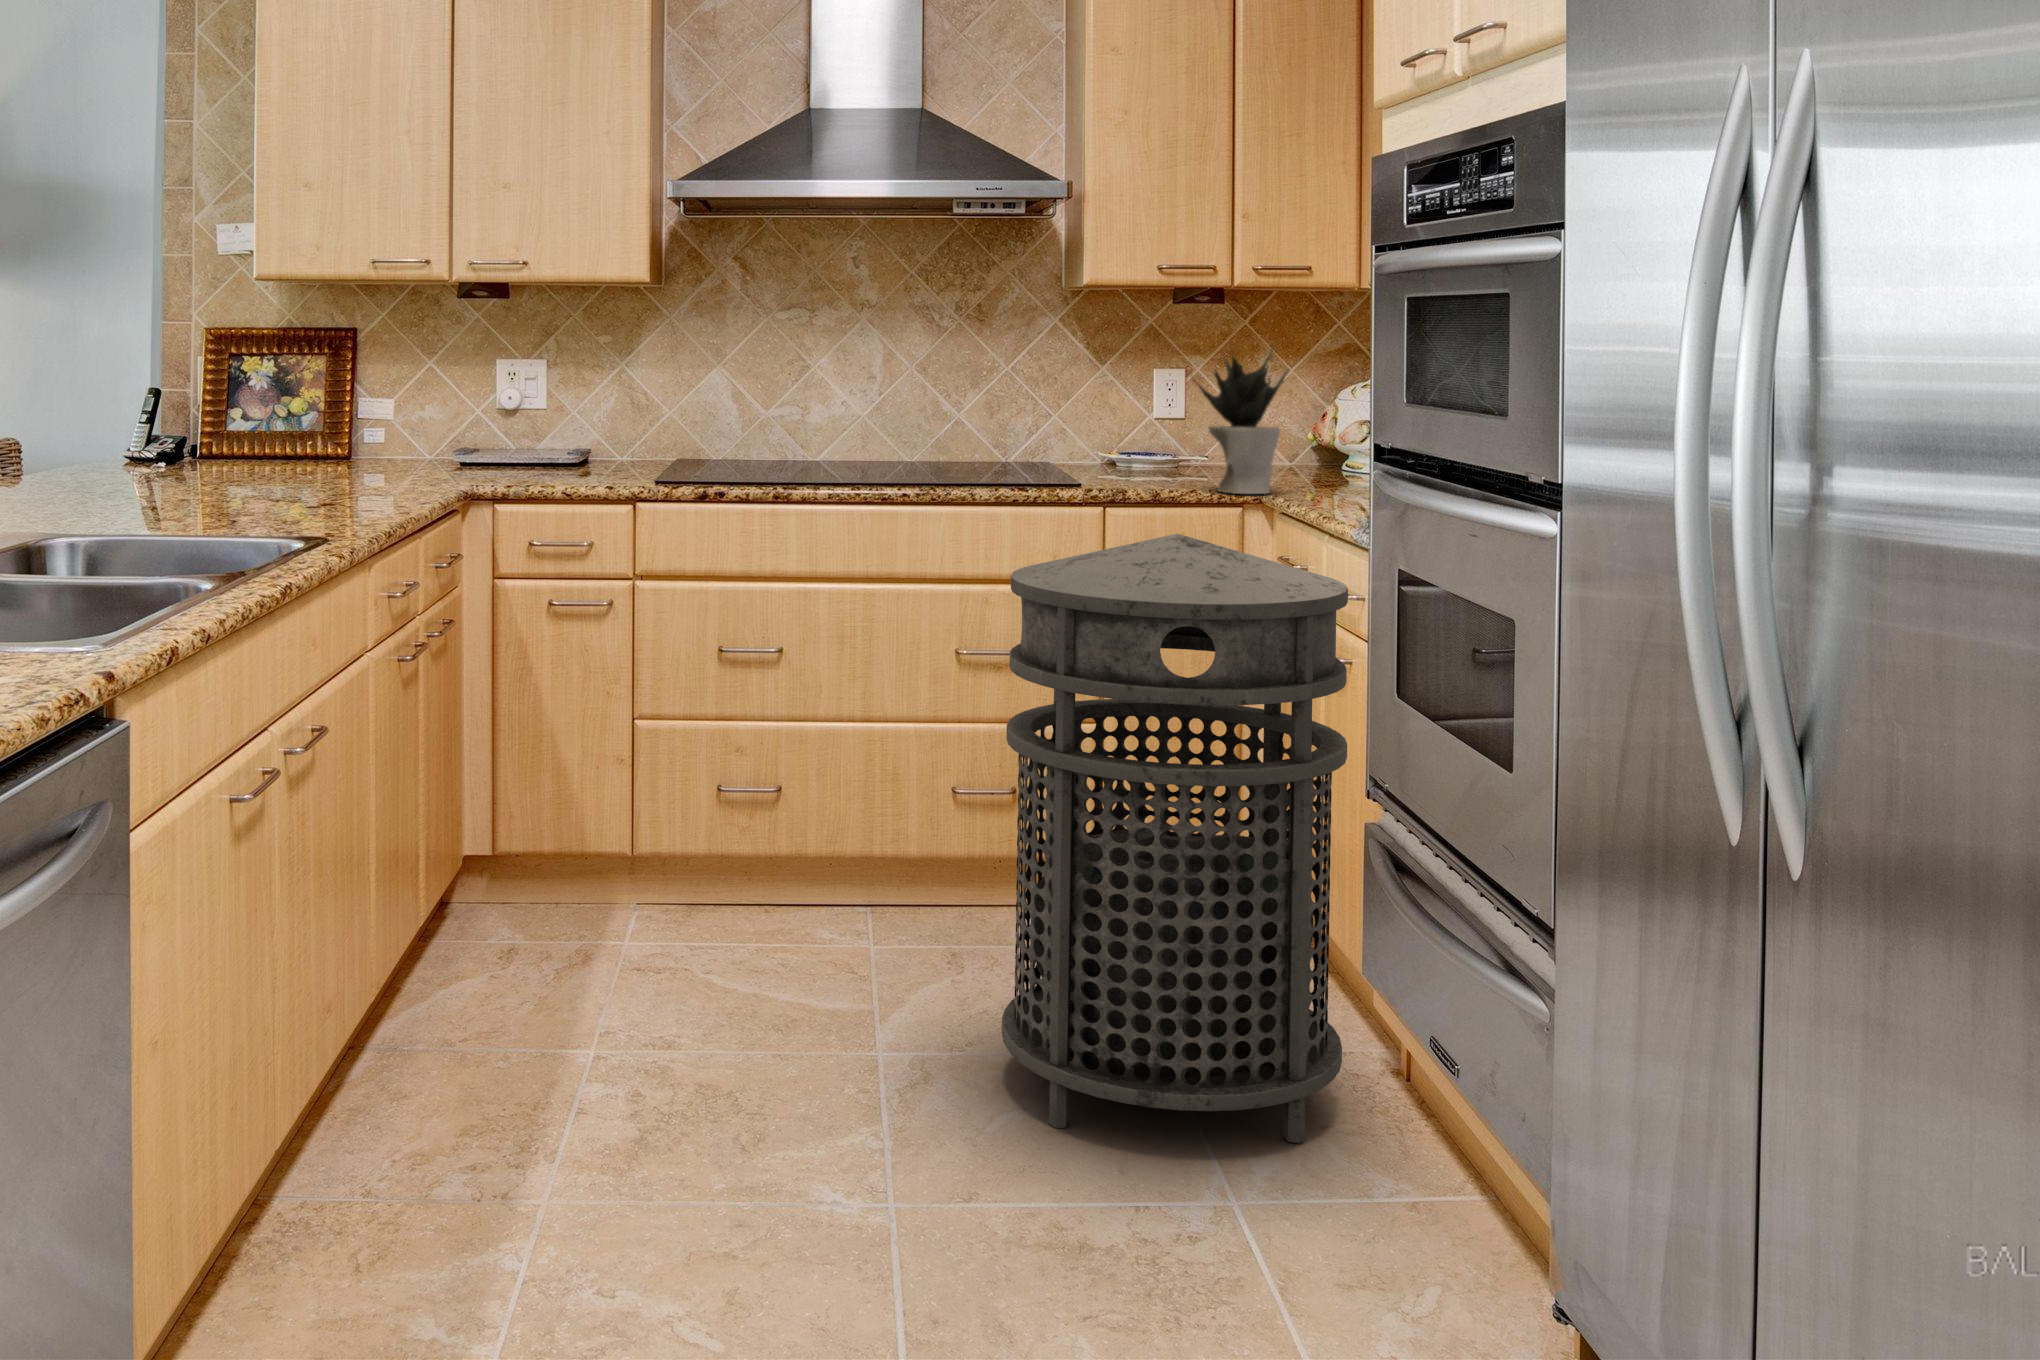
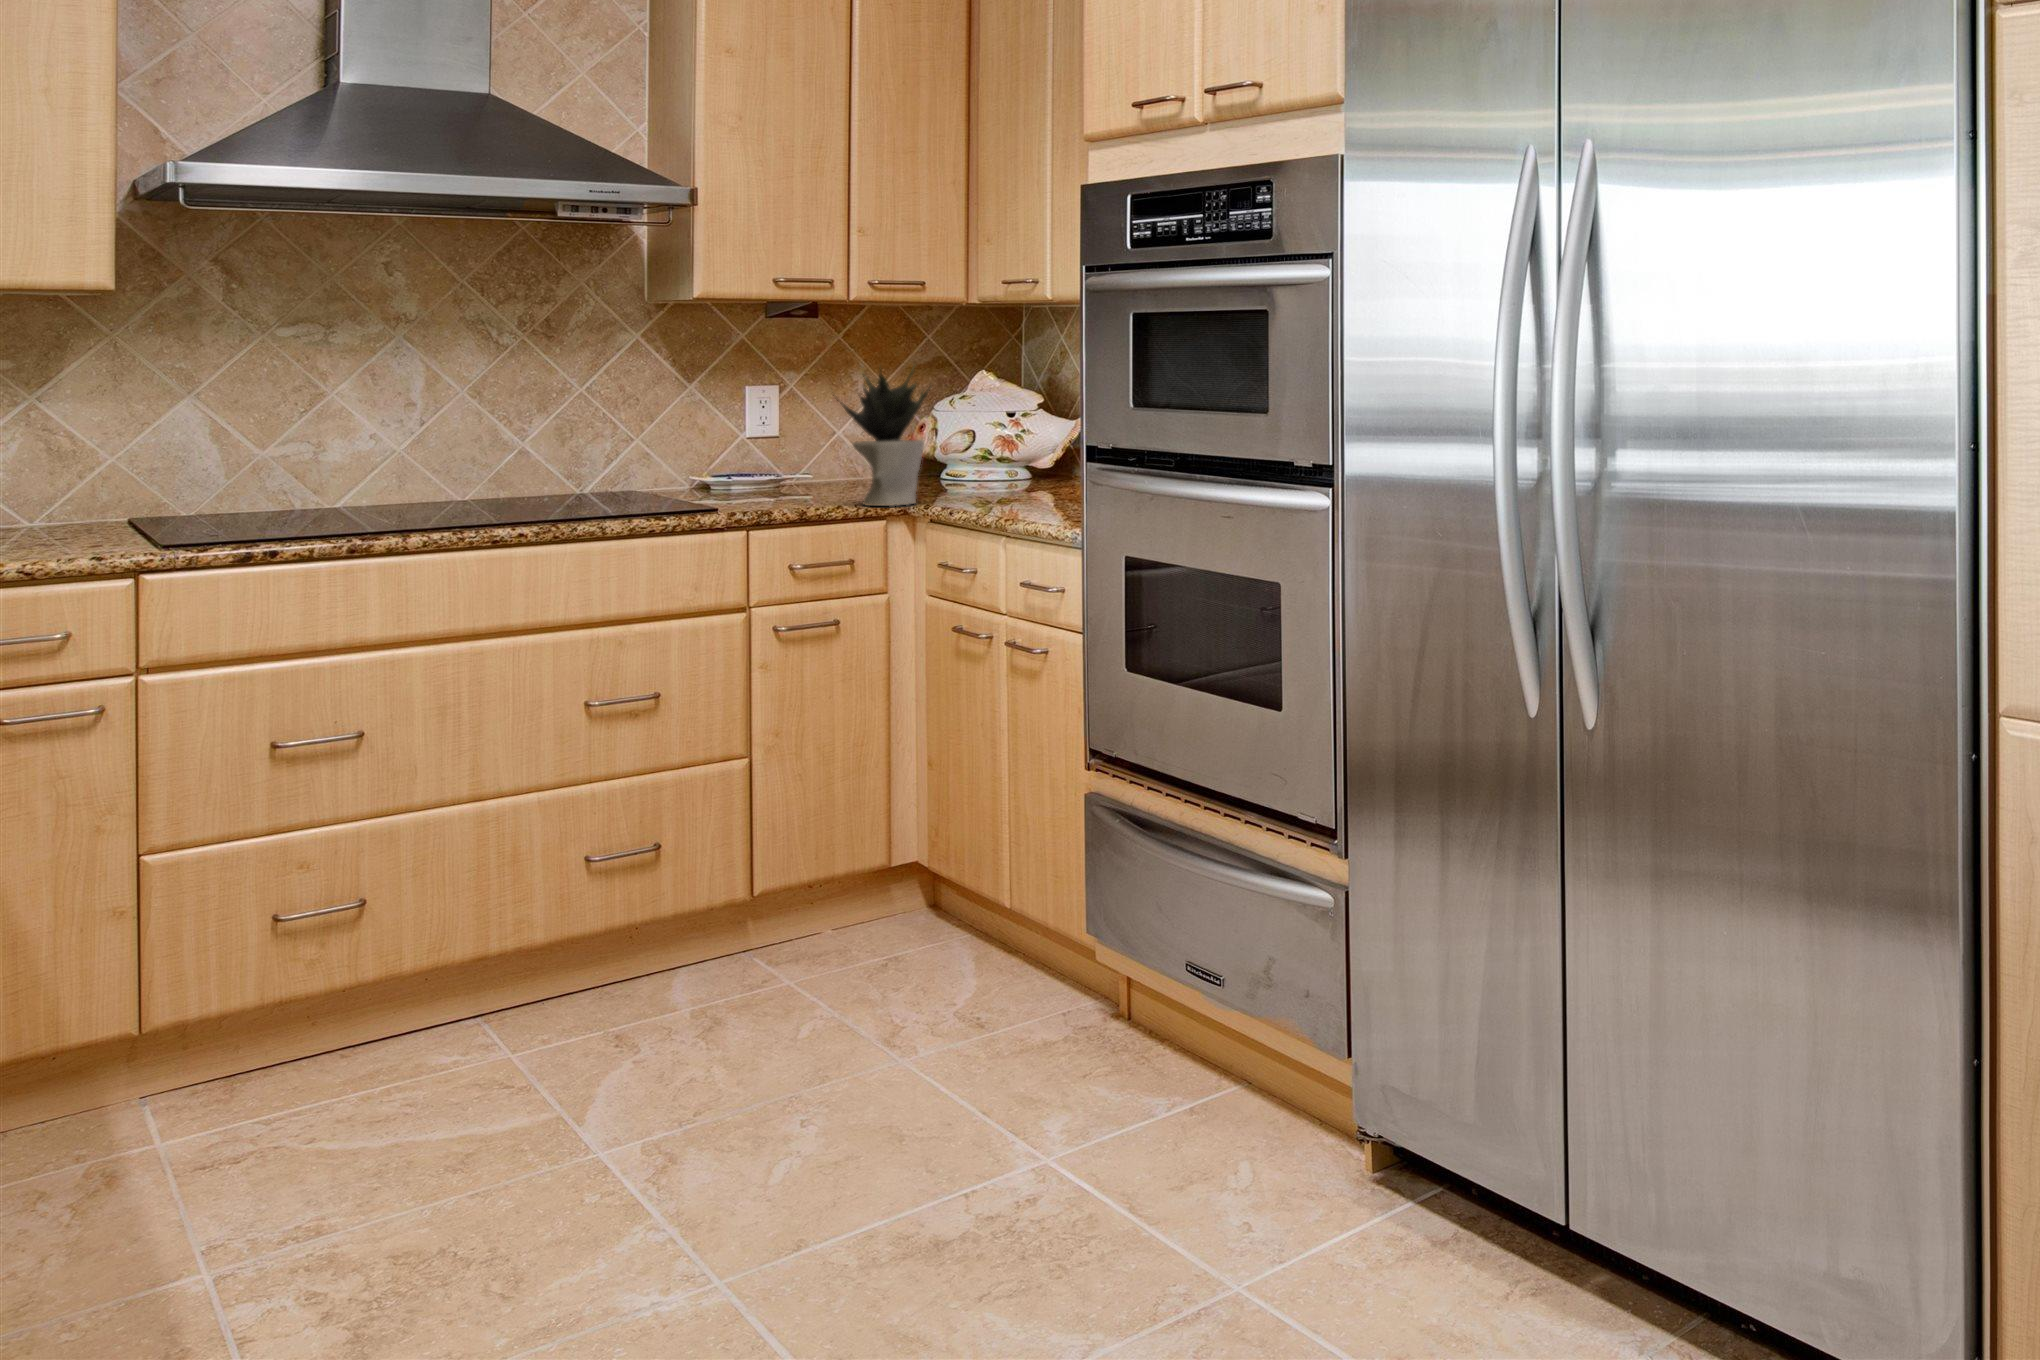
trash can: present [1002,534,1348,1143] -> none [740,547,1089,1167]

